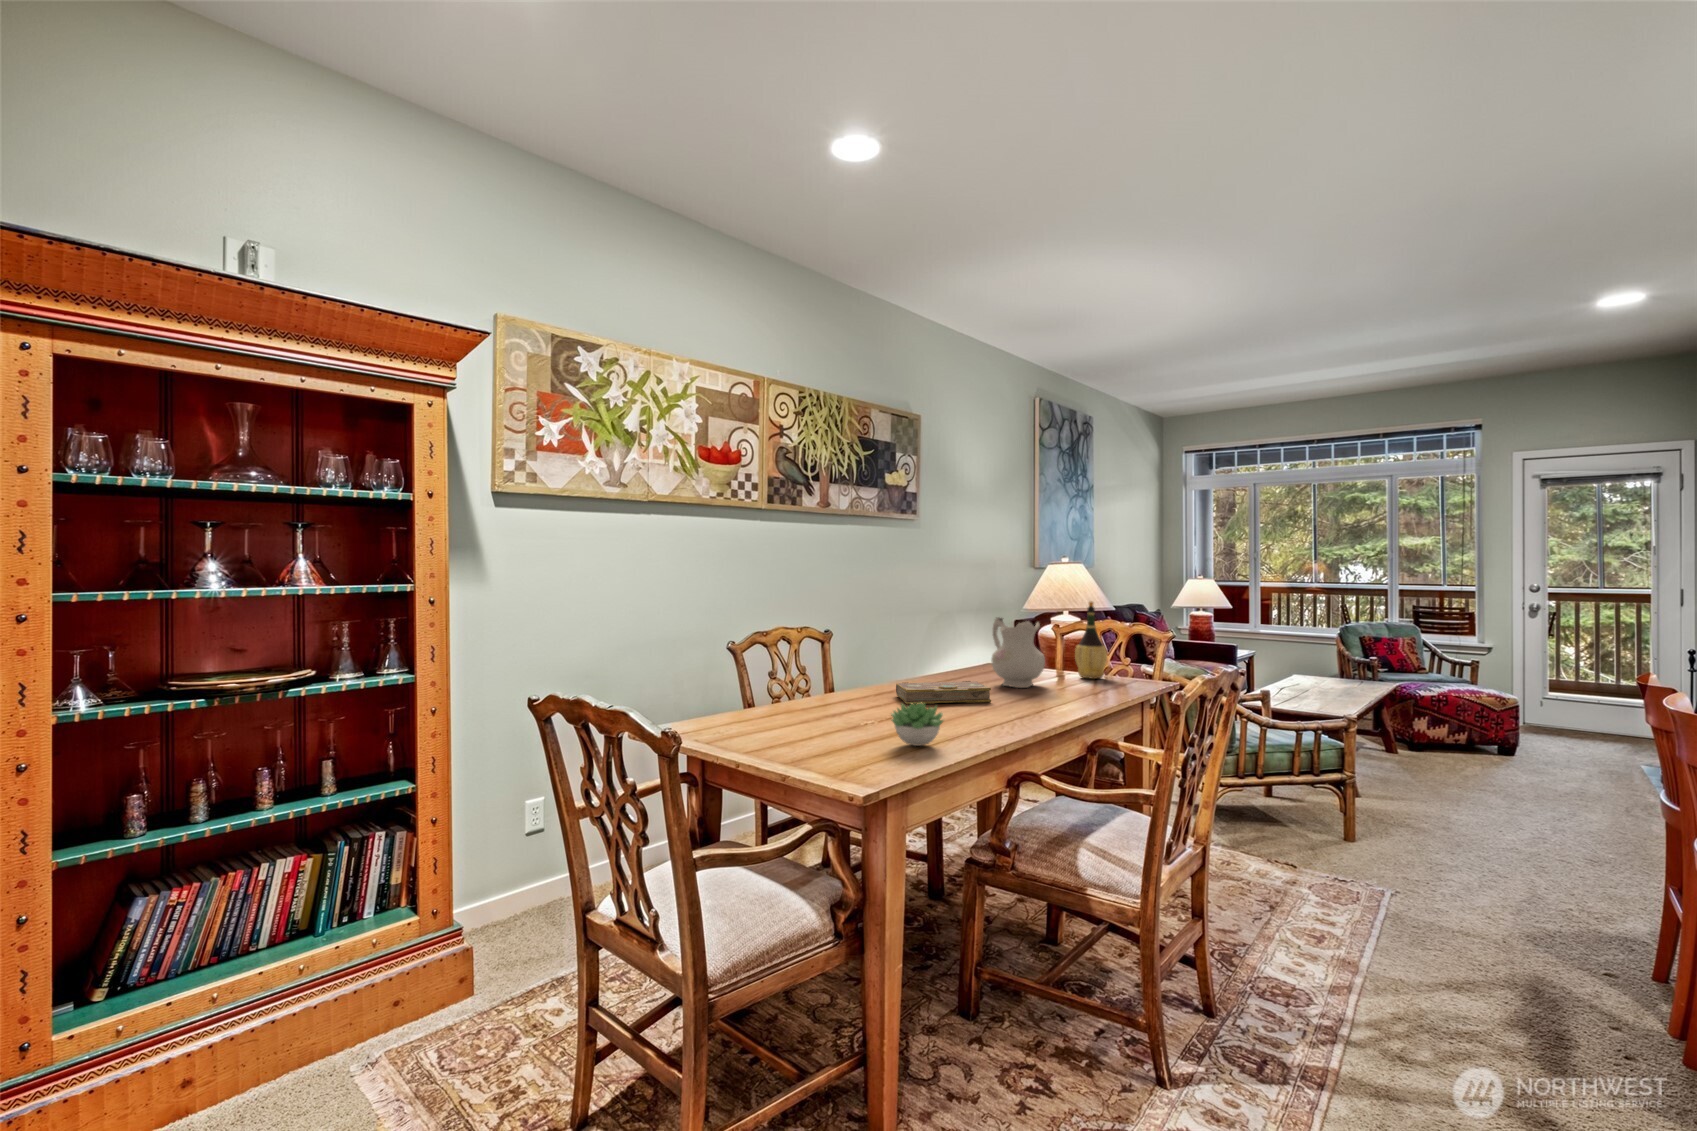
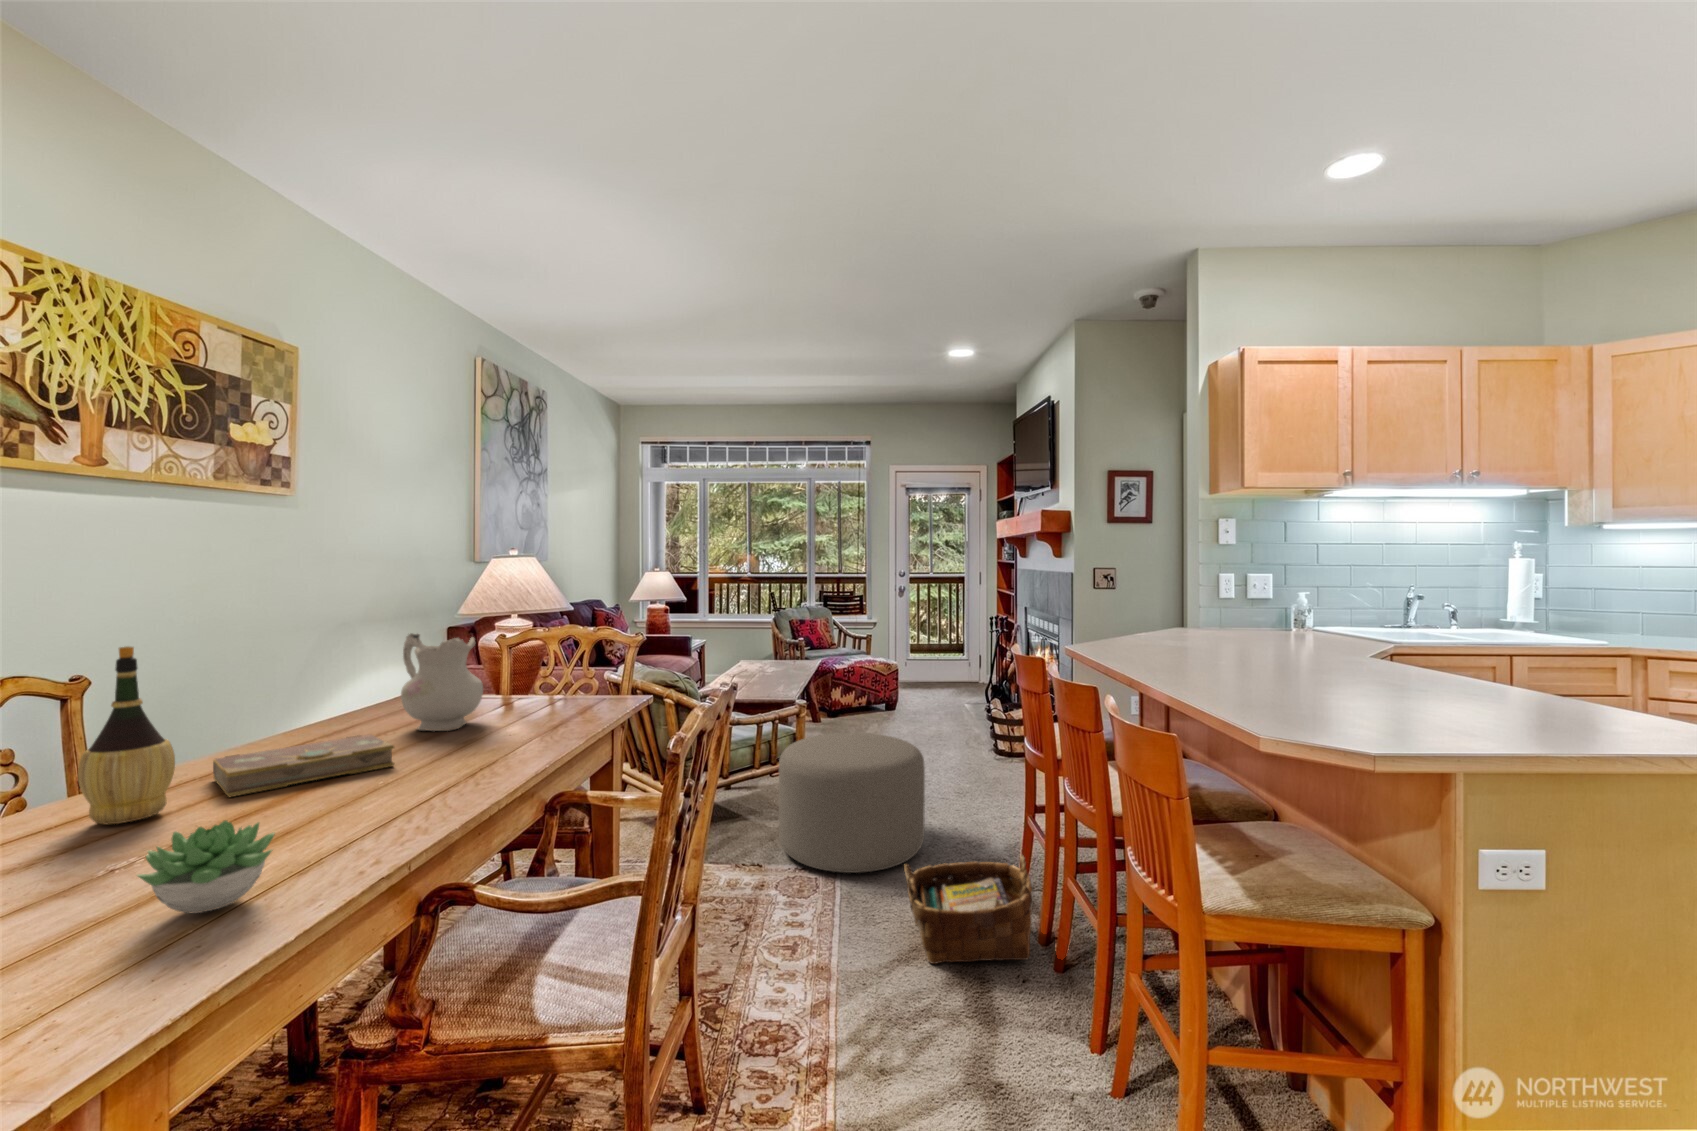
wine bottle: present [1075,601,1107,679] -> present [78,646,175,824]
ottoman: none [1319,753,1512,904] -> present [779,733,925,873]
woven basket: none [1456,889,1647,1030] -> present [904,855,1032,964]

